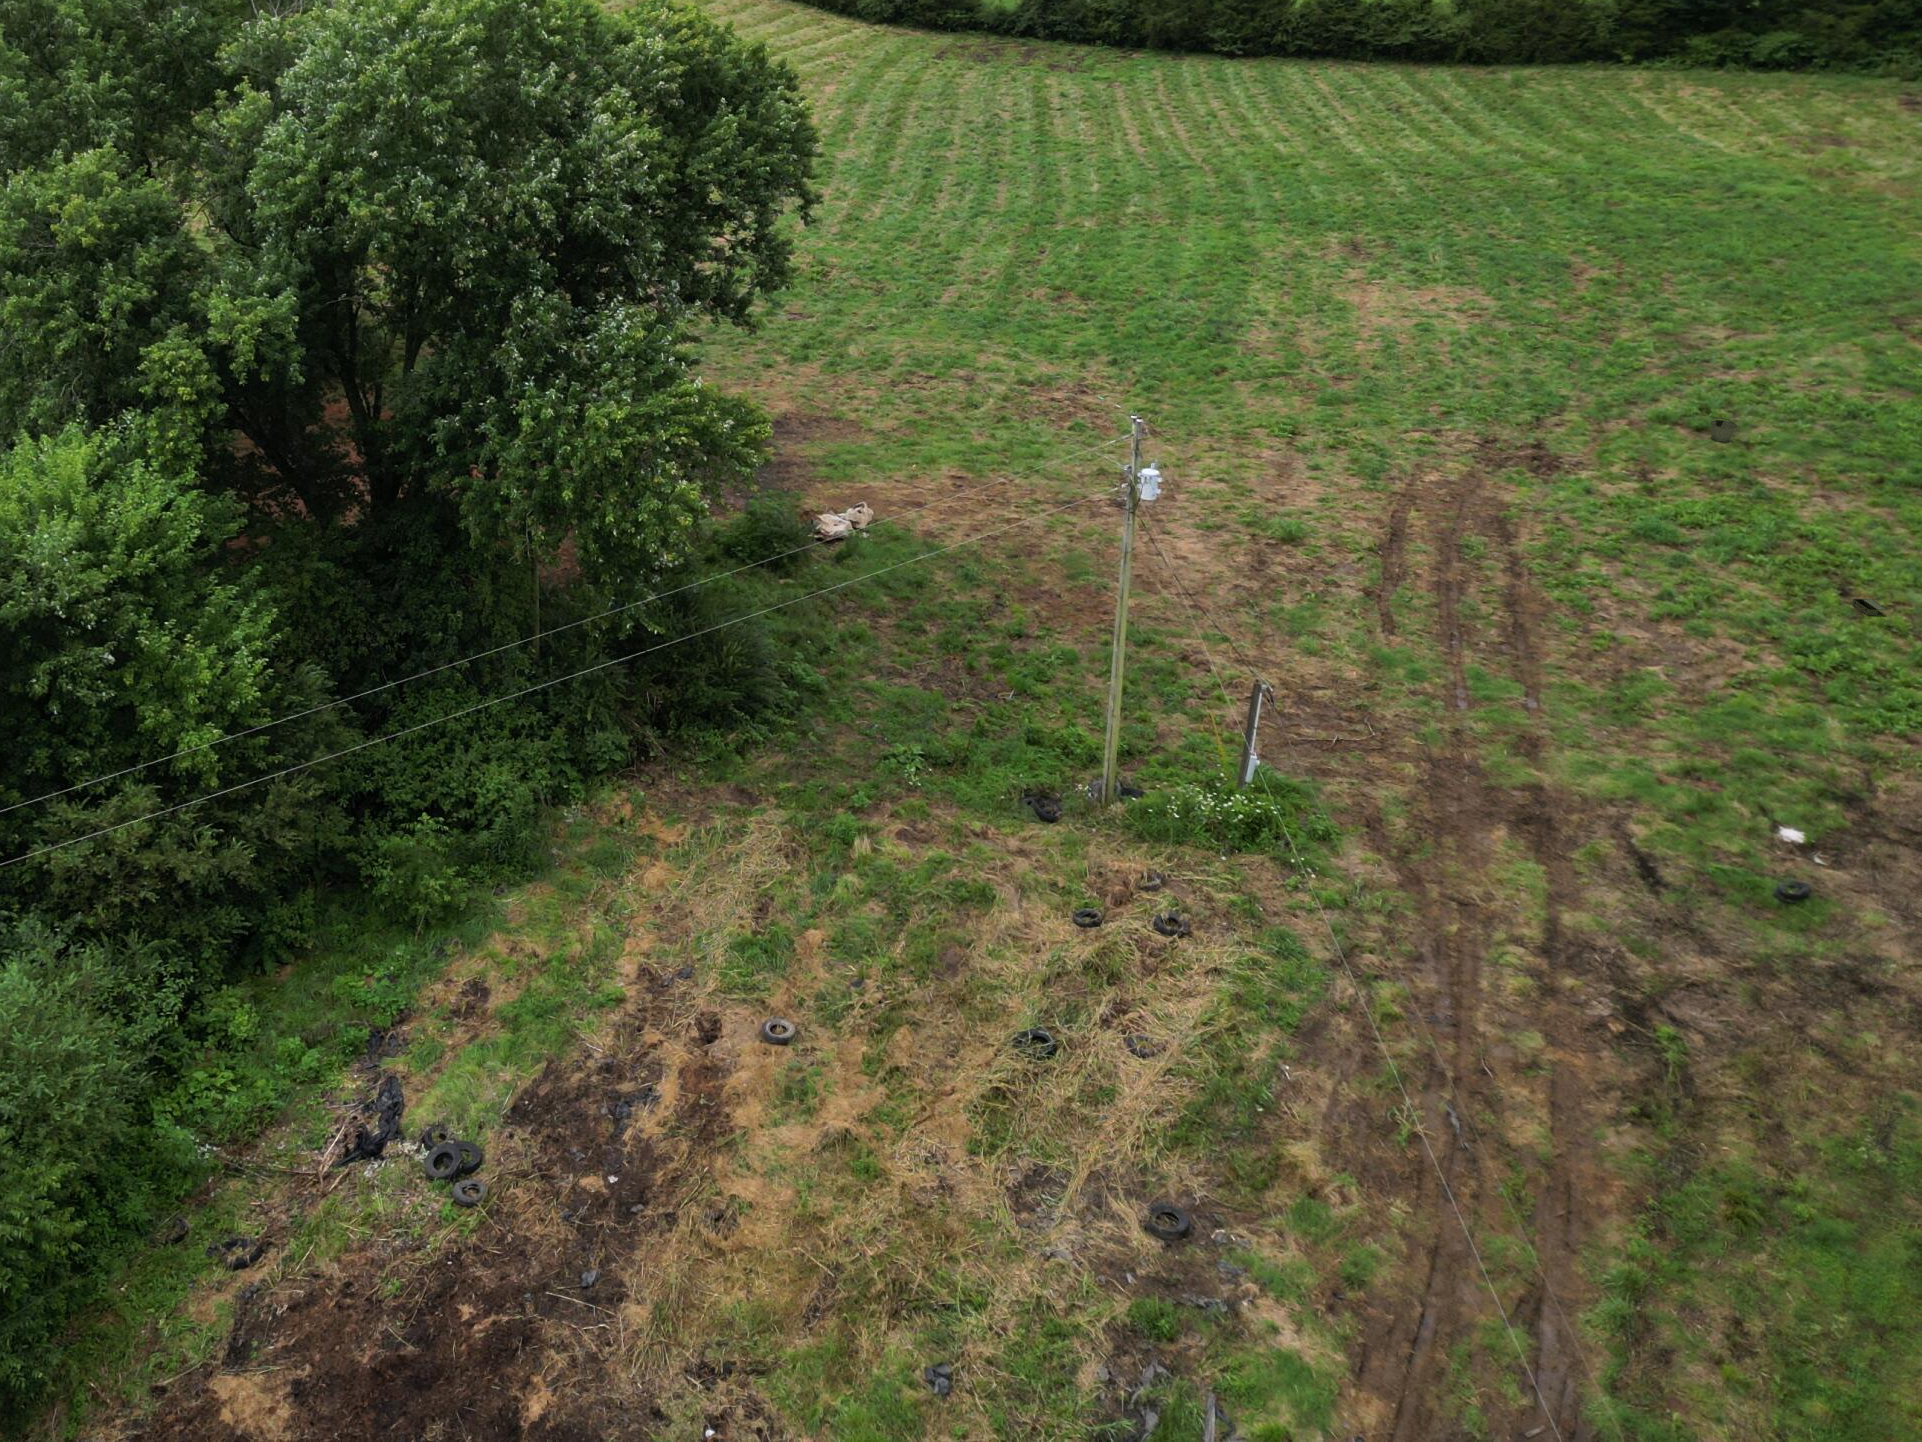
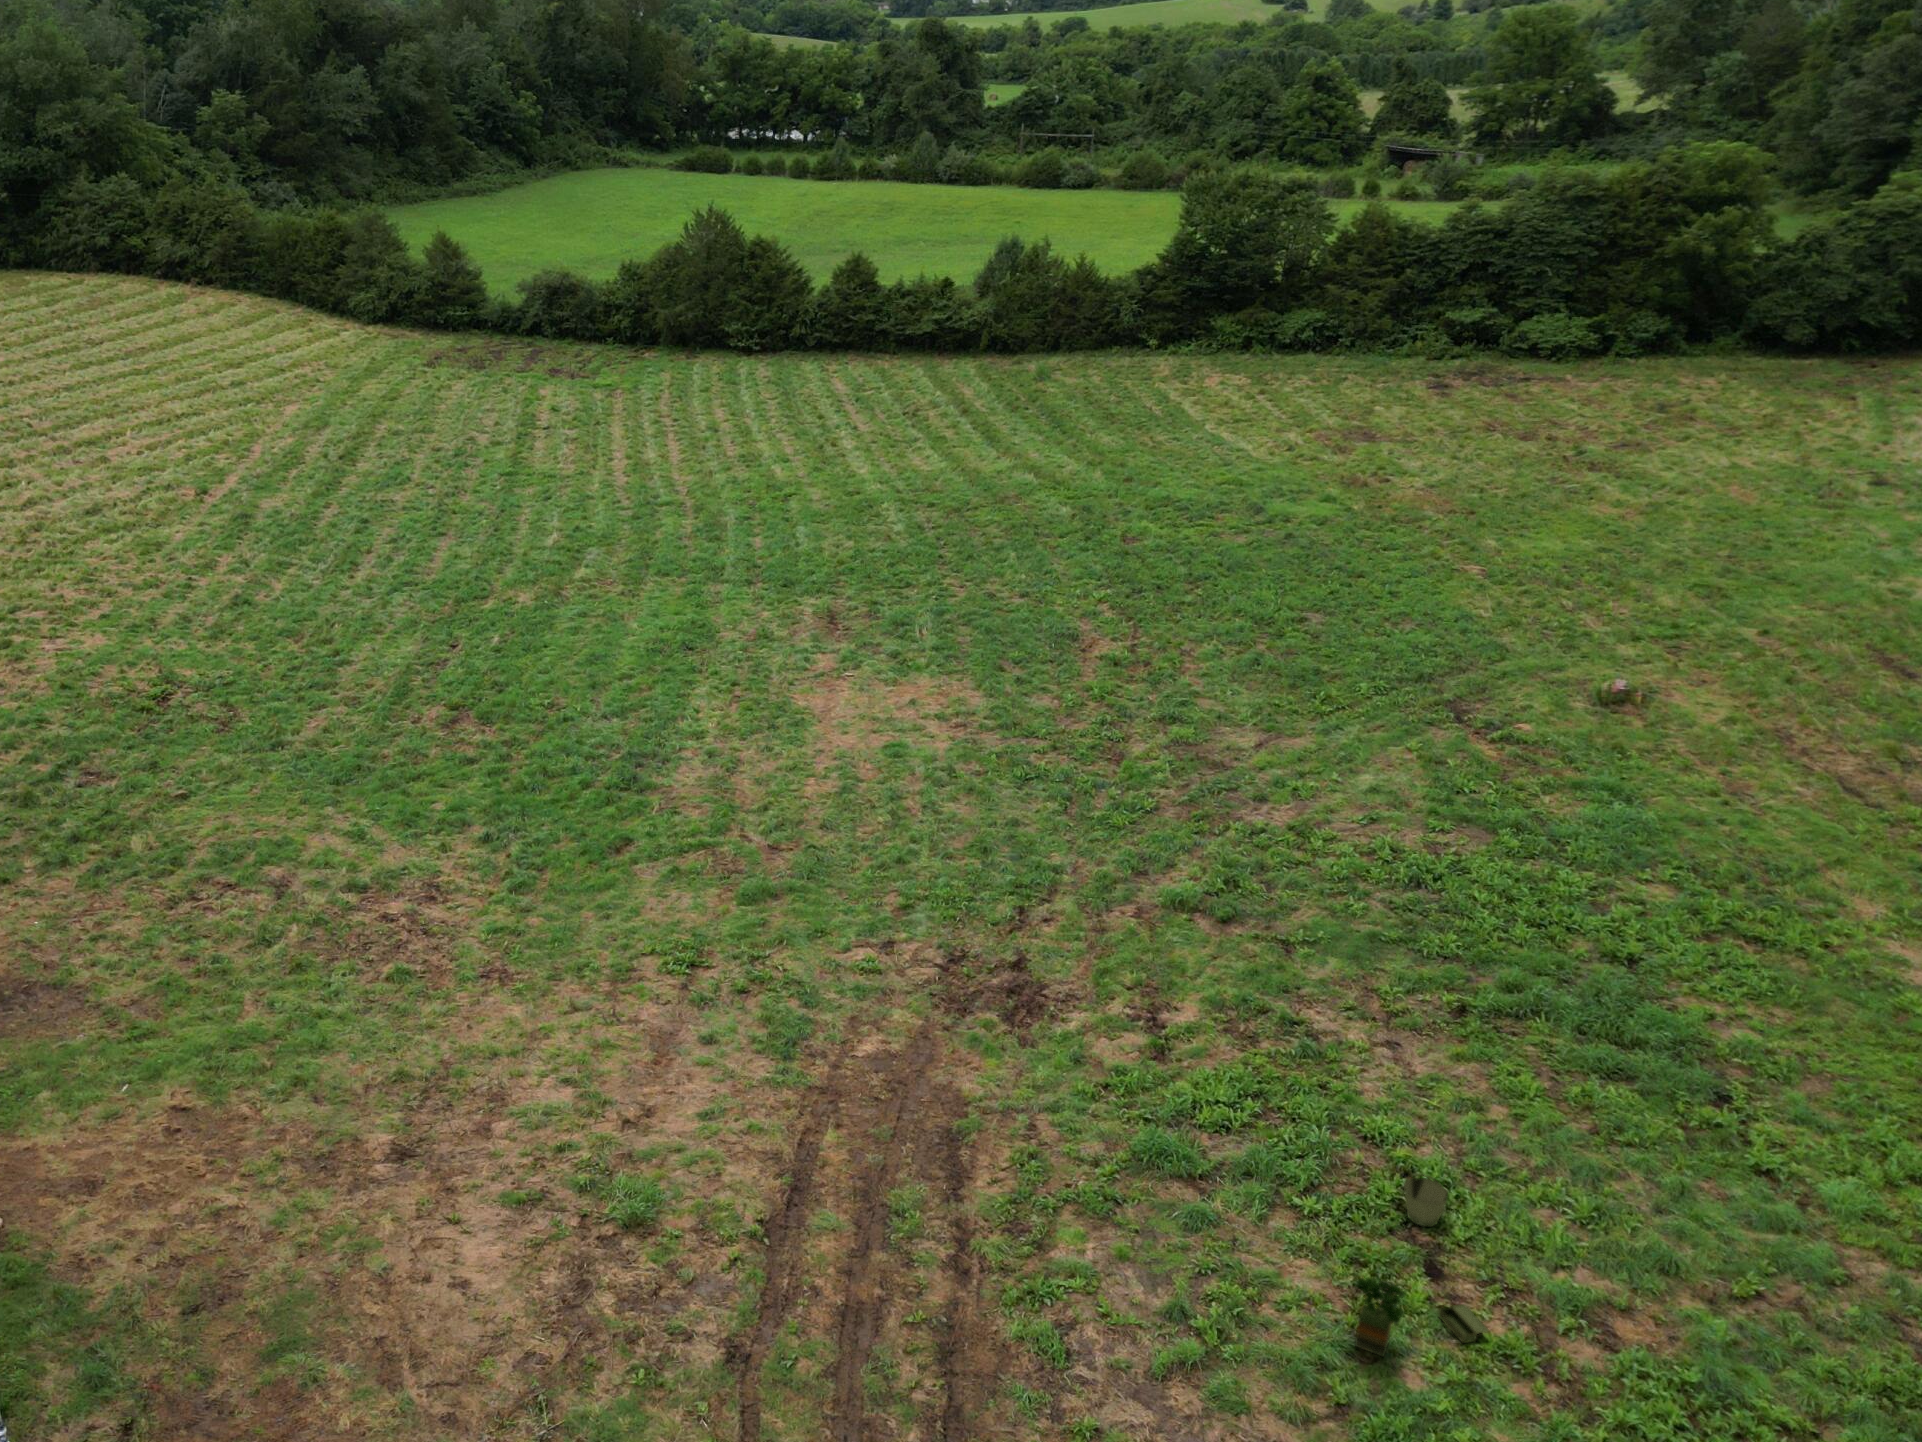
bucket: present [1711,417,1737,443] -> present [1404,1177,1448,1227]
potted tree: none [1792,569,1831,616] -> present [1355,1278,1406,1356]

